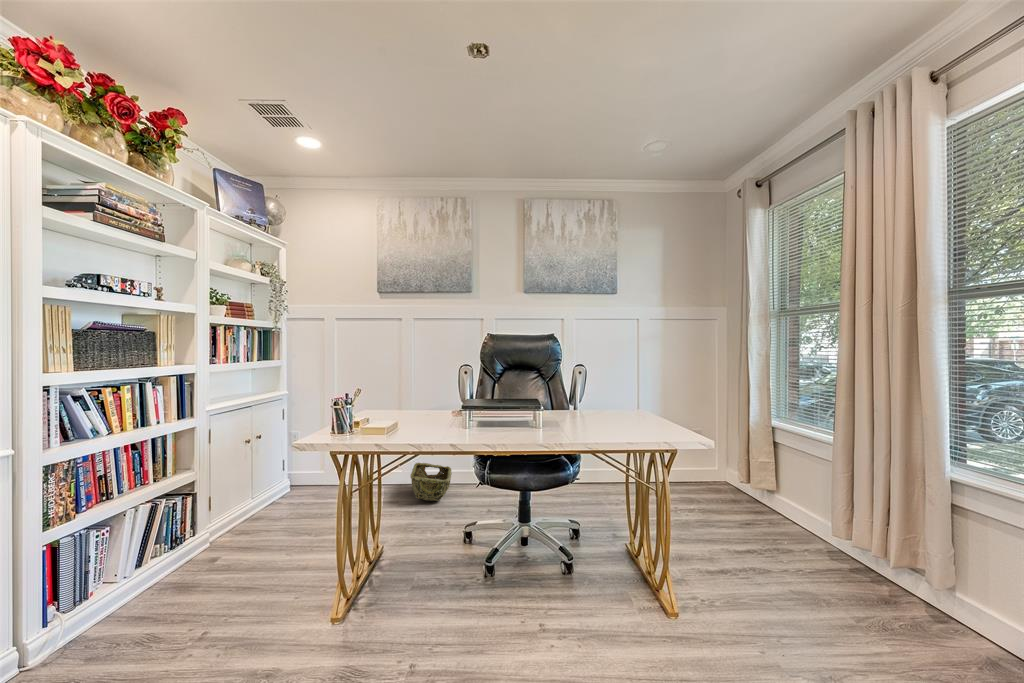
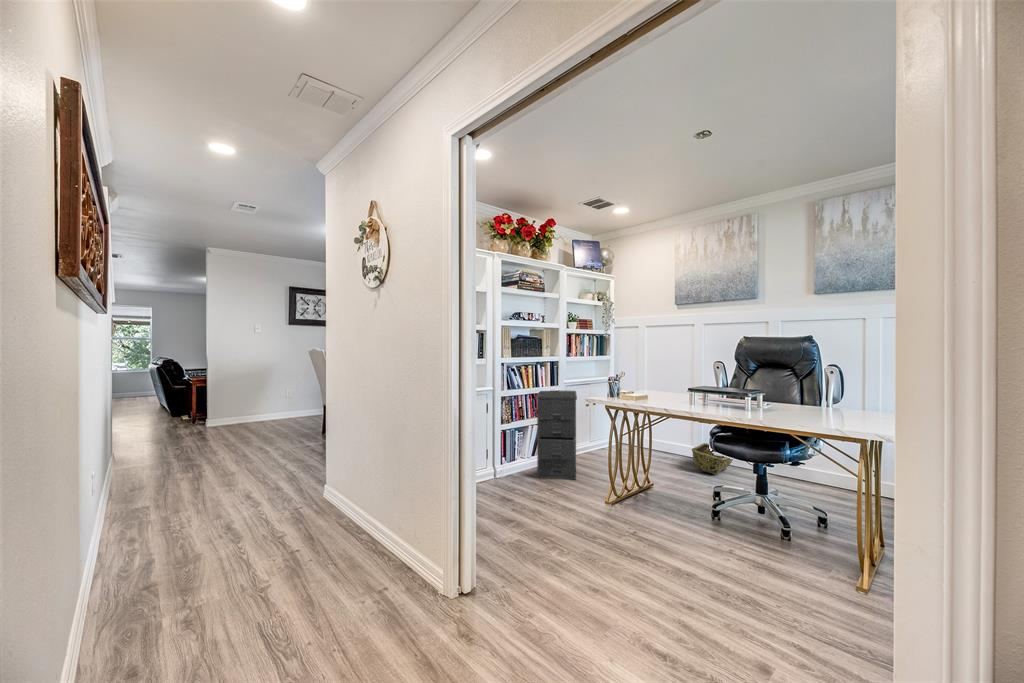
filing cabinet: none [151,422,248,617] -> present [536,390,577,480]

